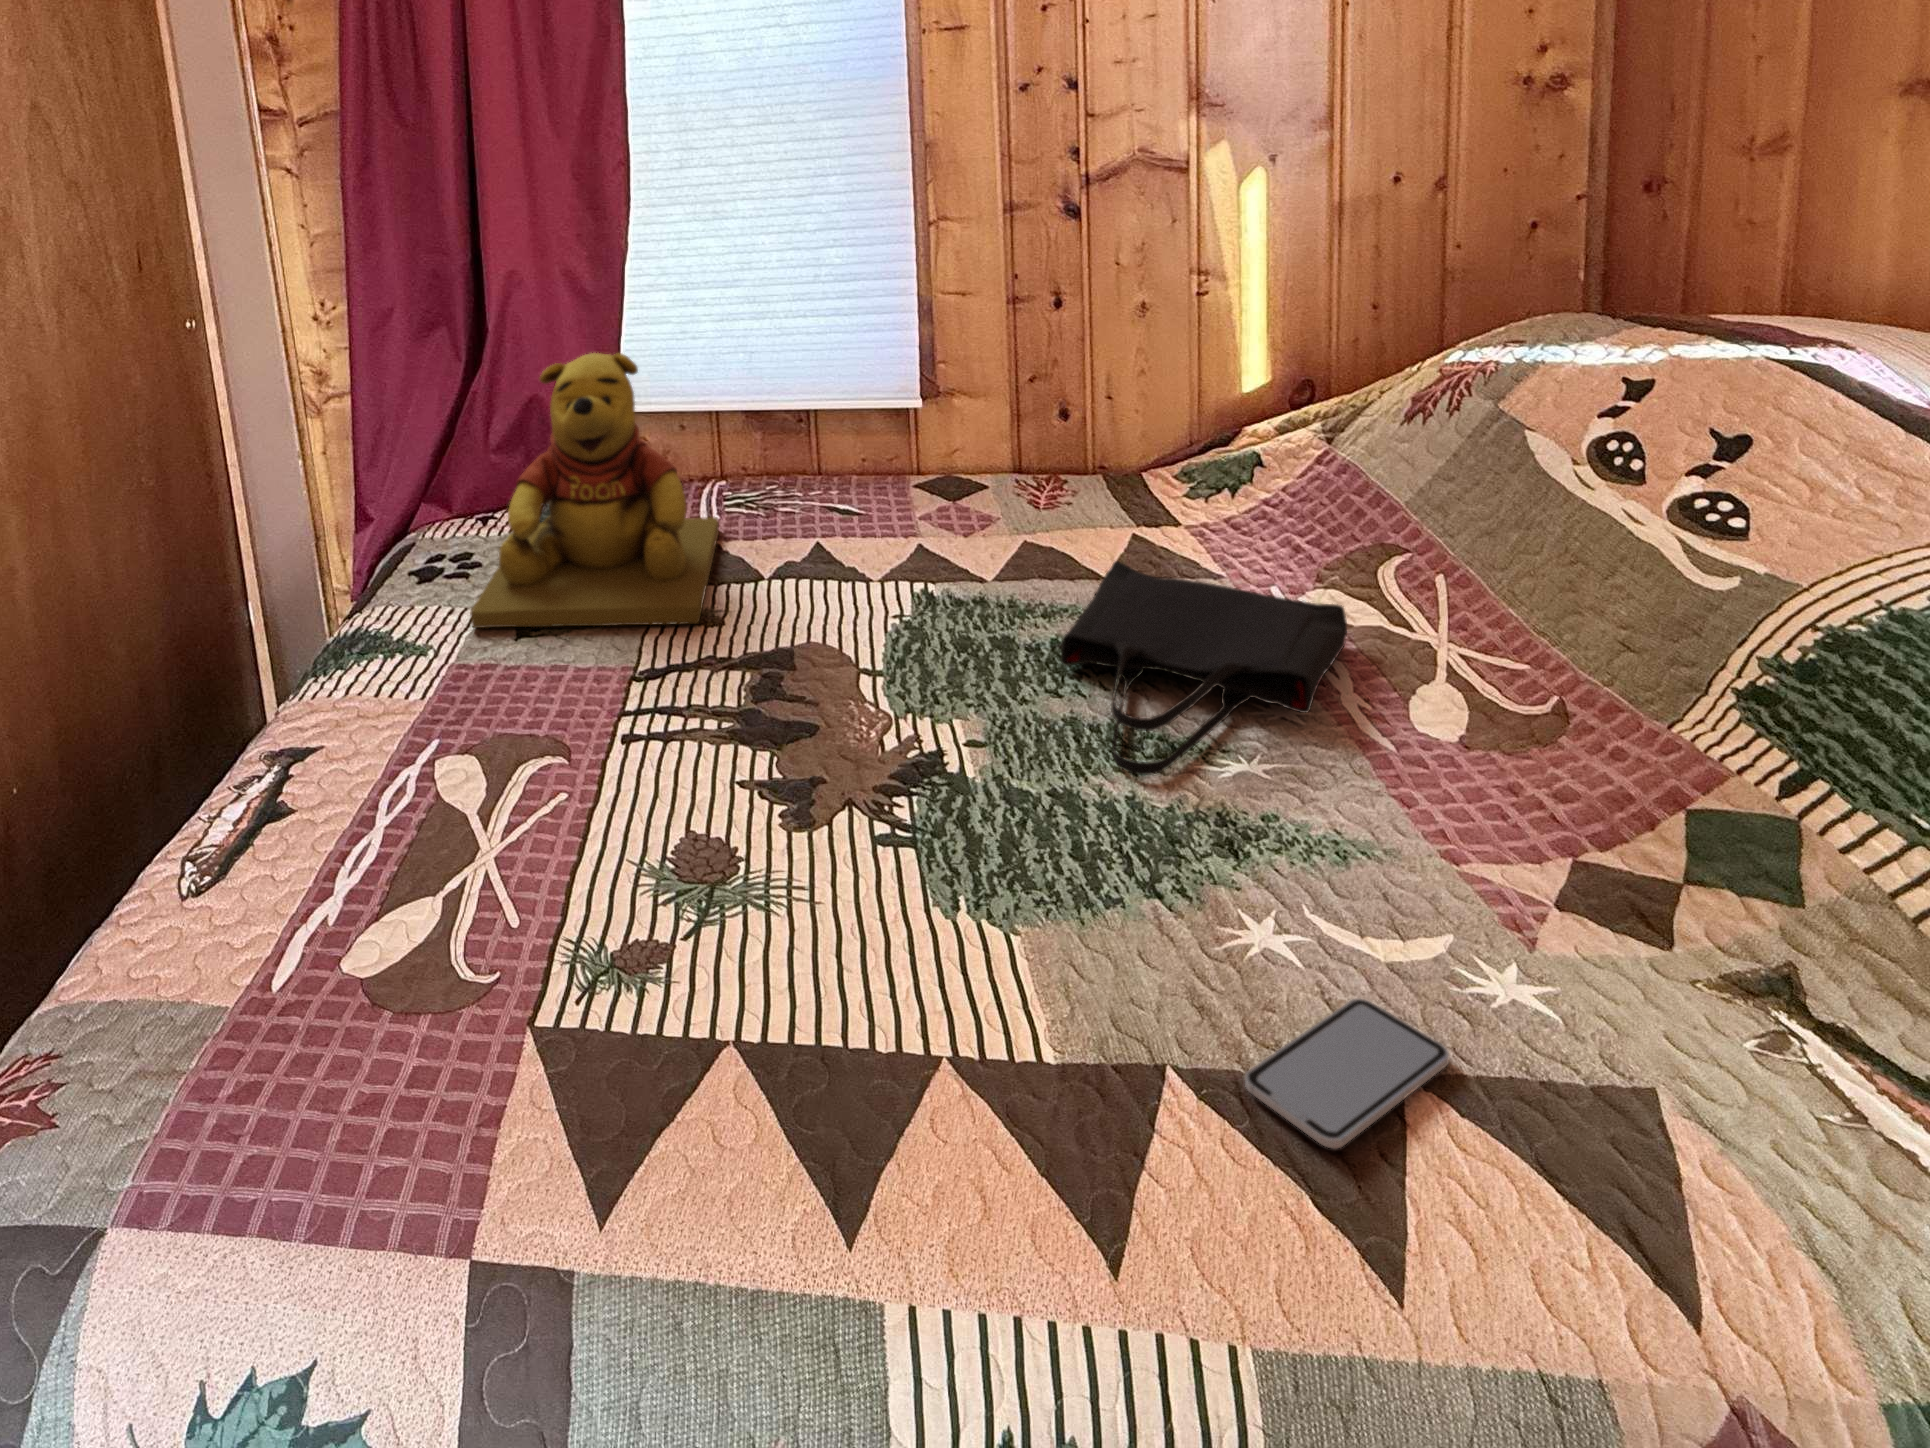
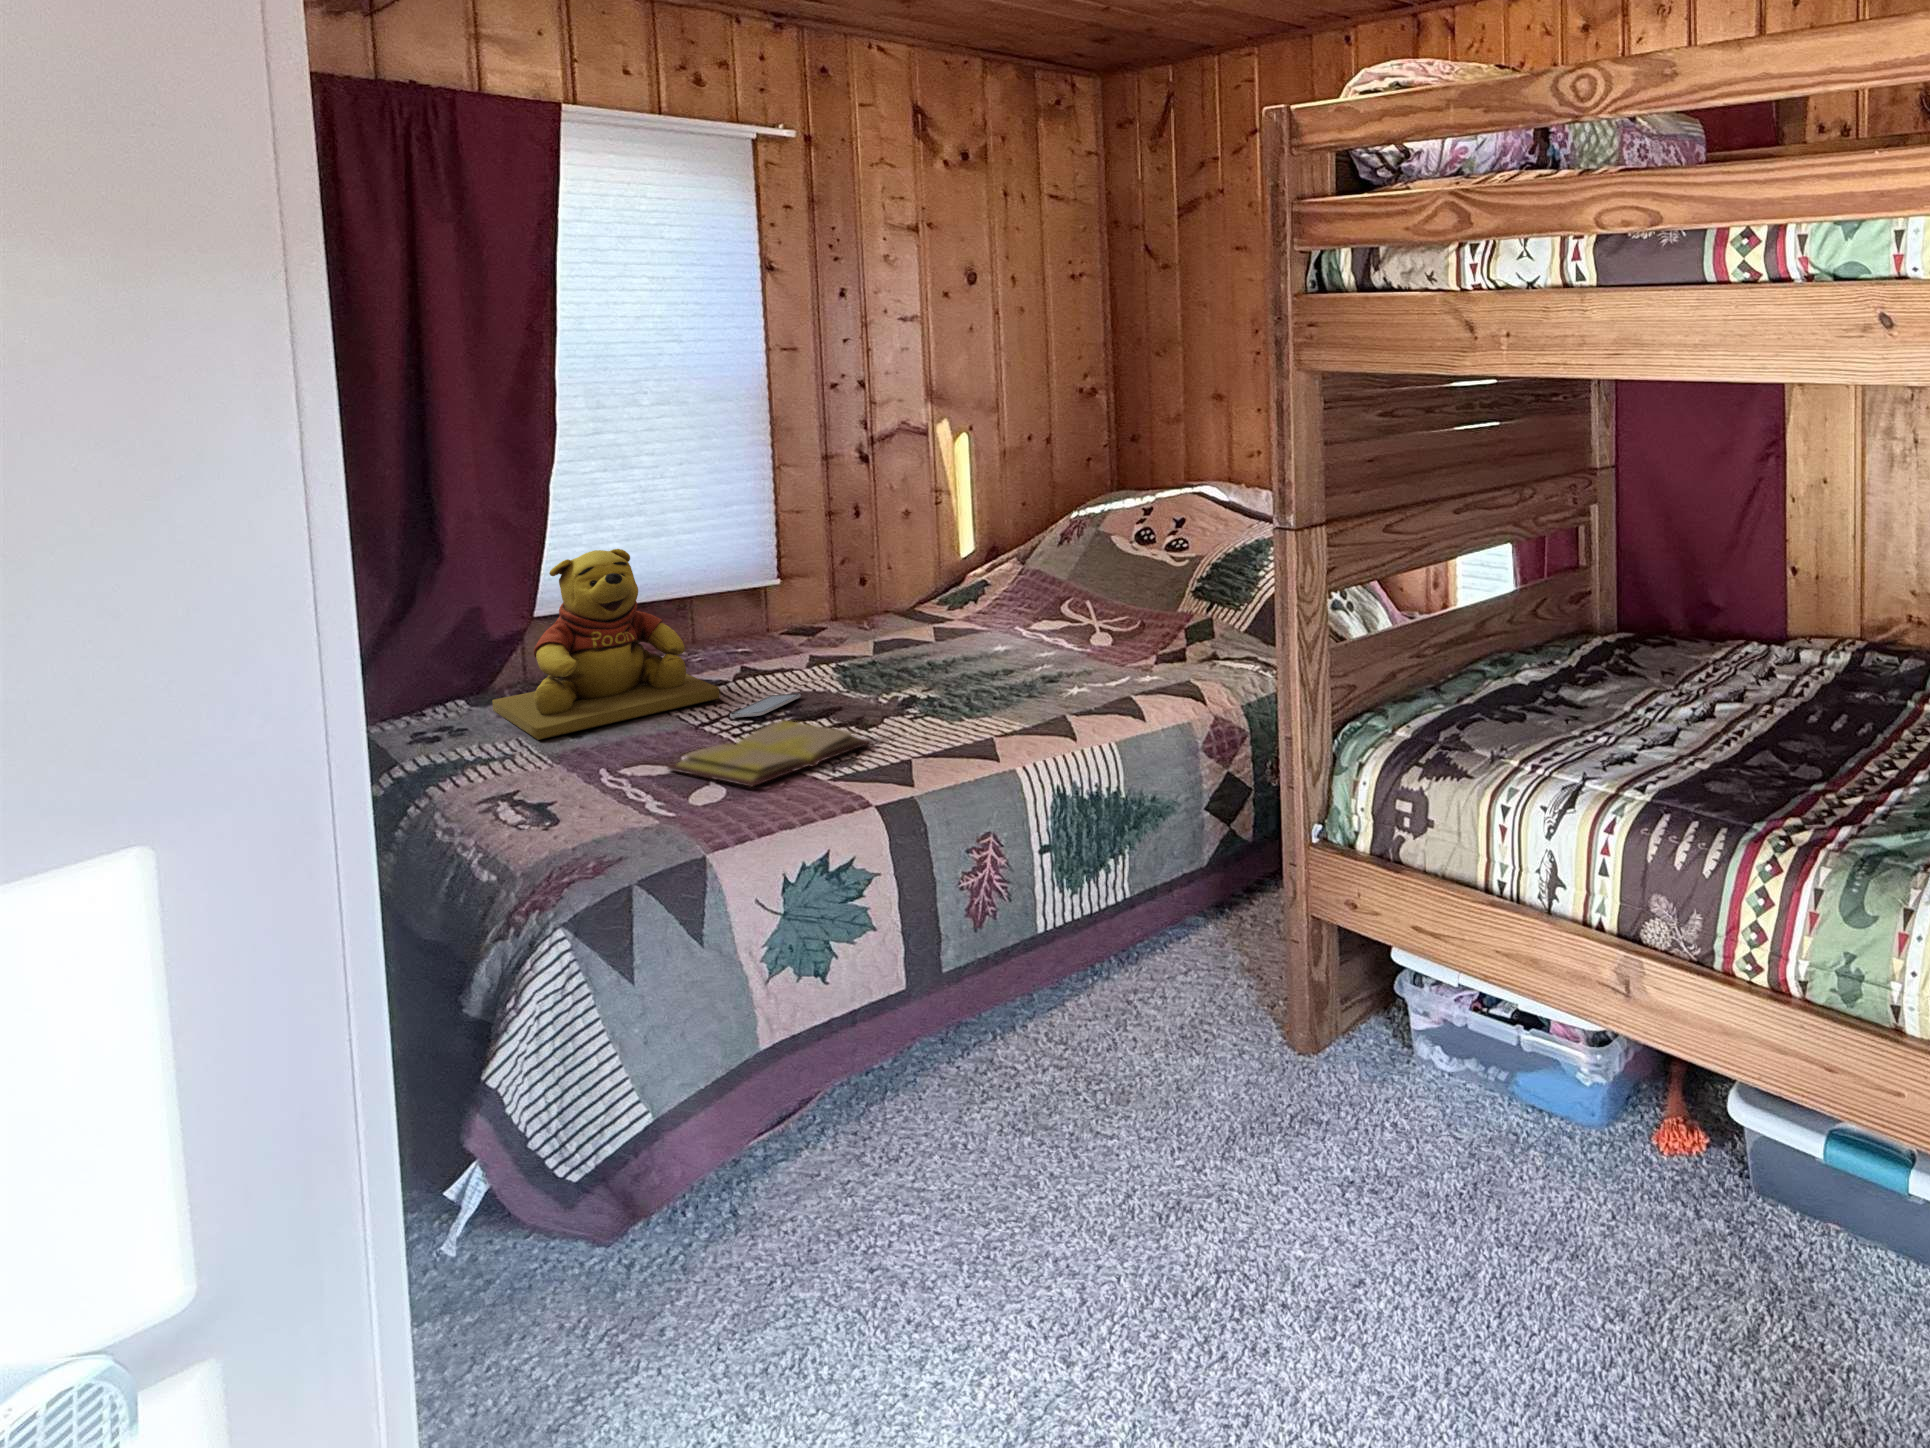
tote bag: present [1061,561,1347,775] -> none [947,611,1064,673]
diary: none [439,759,713,968] -> present [668,721,871,787]
smartphone: present [1245,998,1449,1148] -> present [730,694,801,718]

